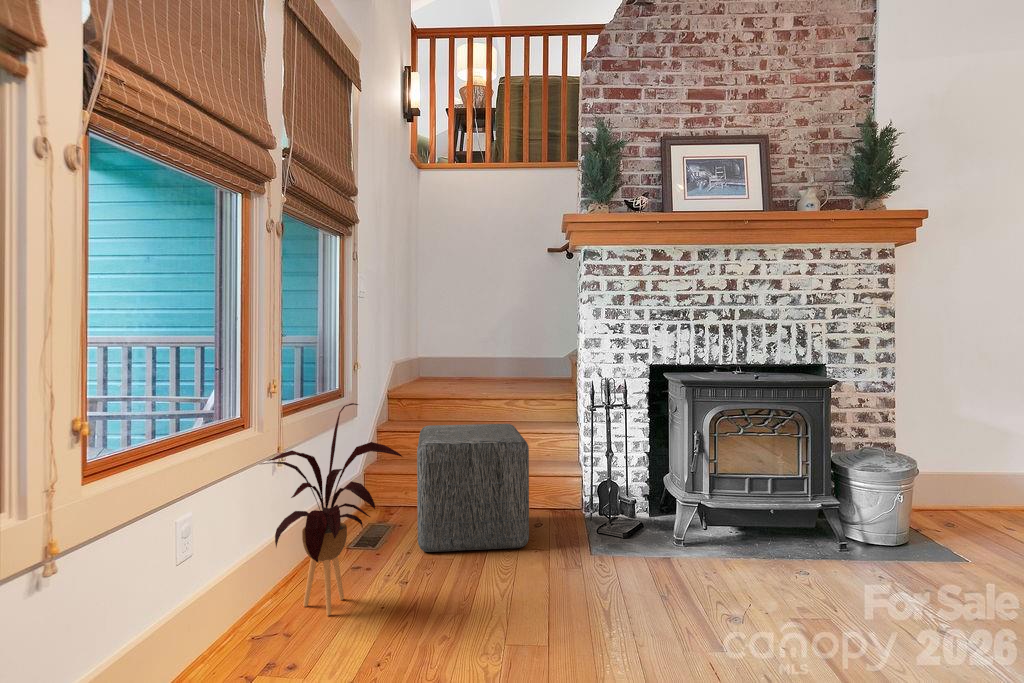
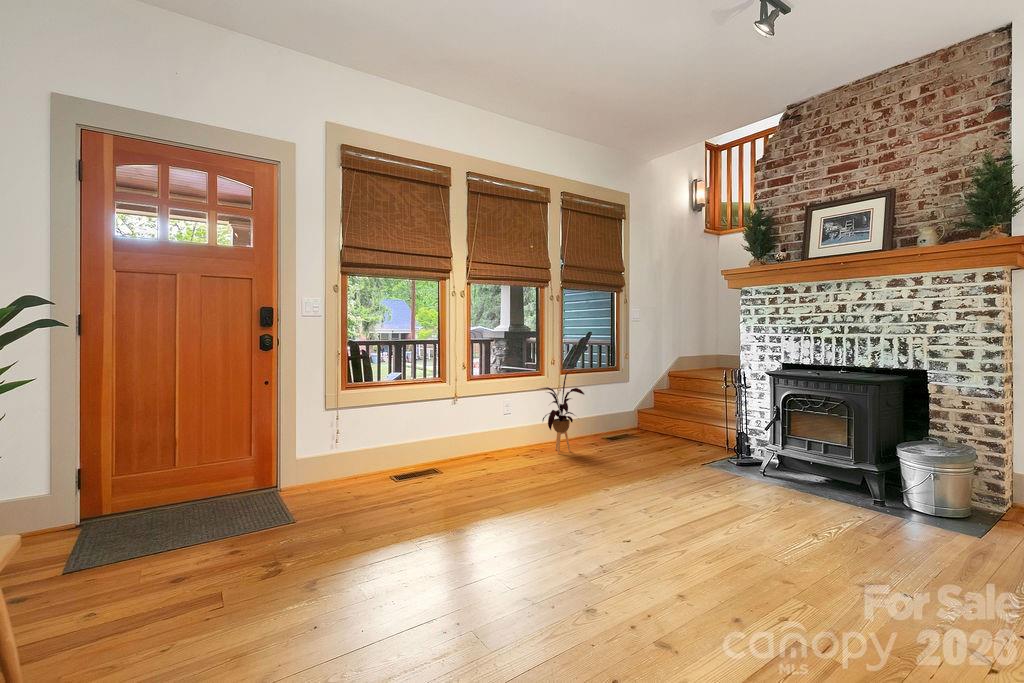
ottoman: present [417,424,529,552] -> none [622,389,696,456]

